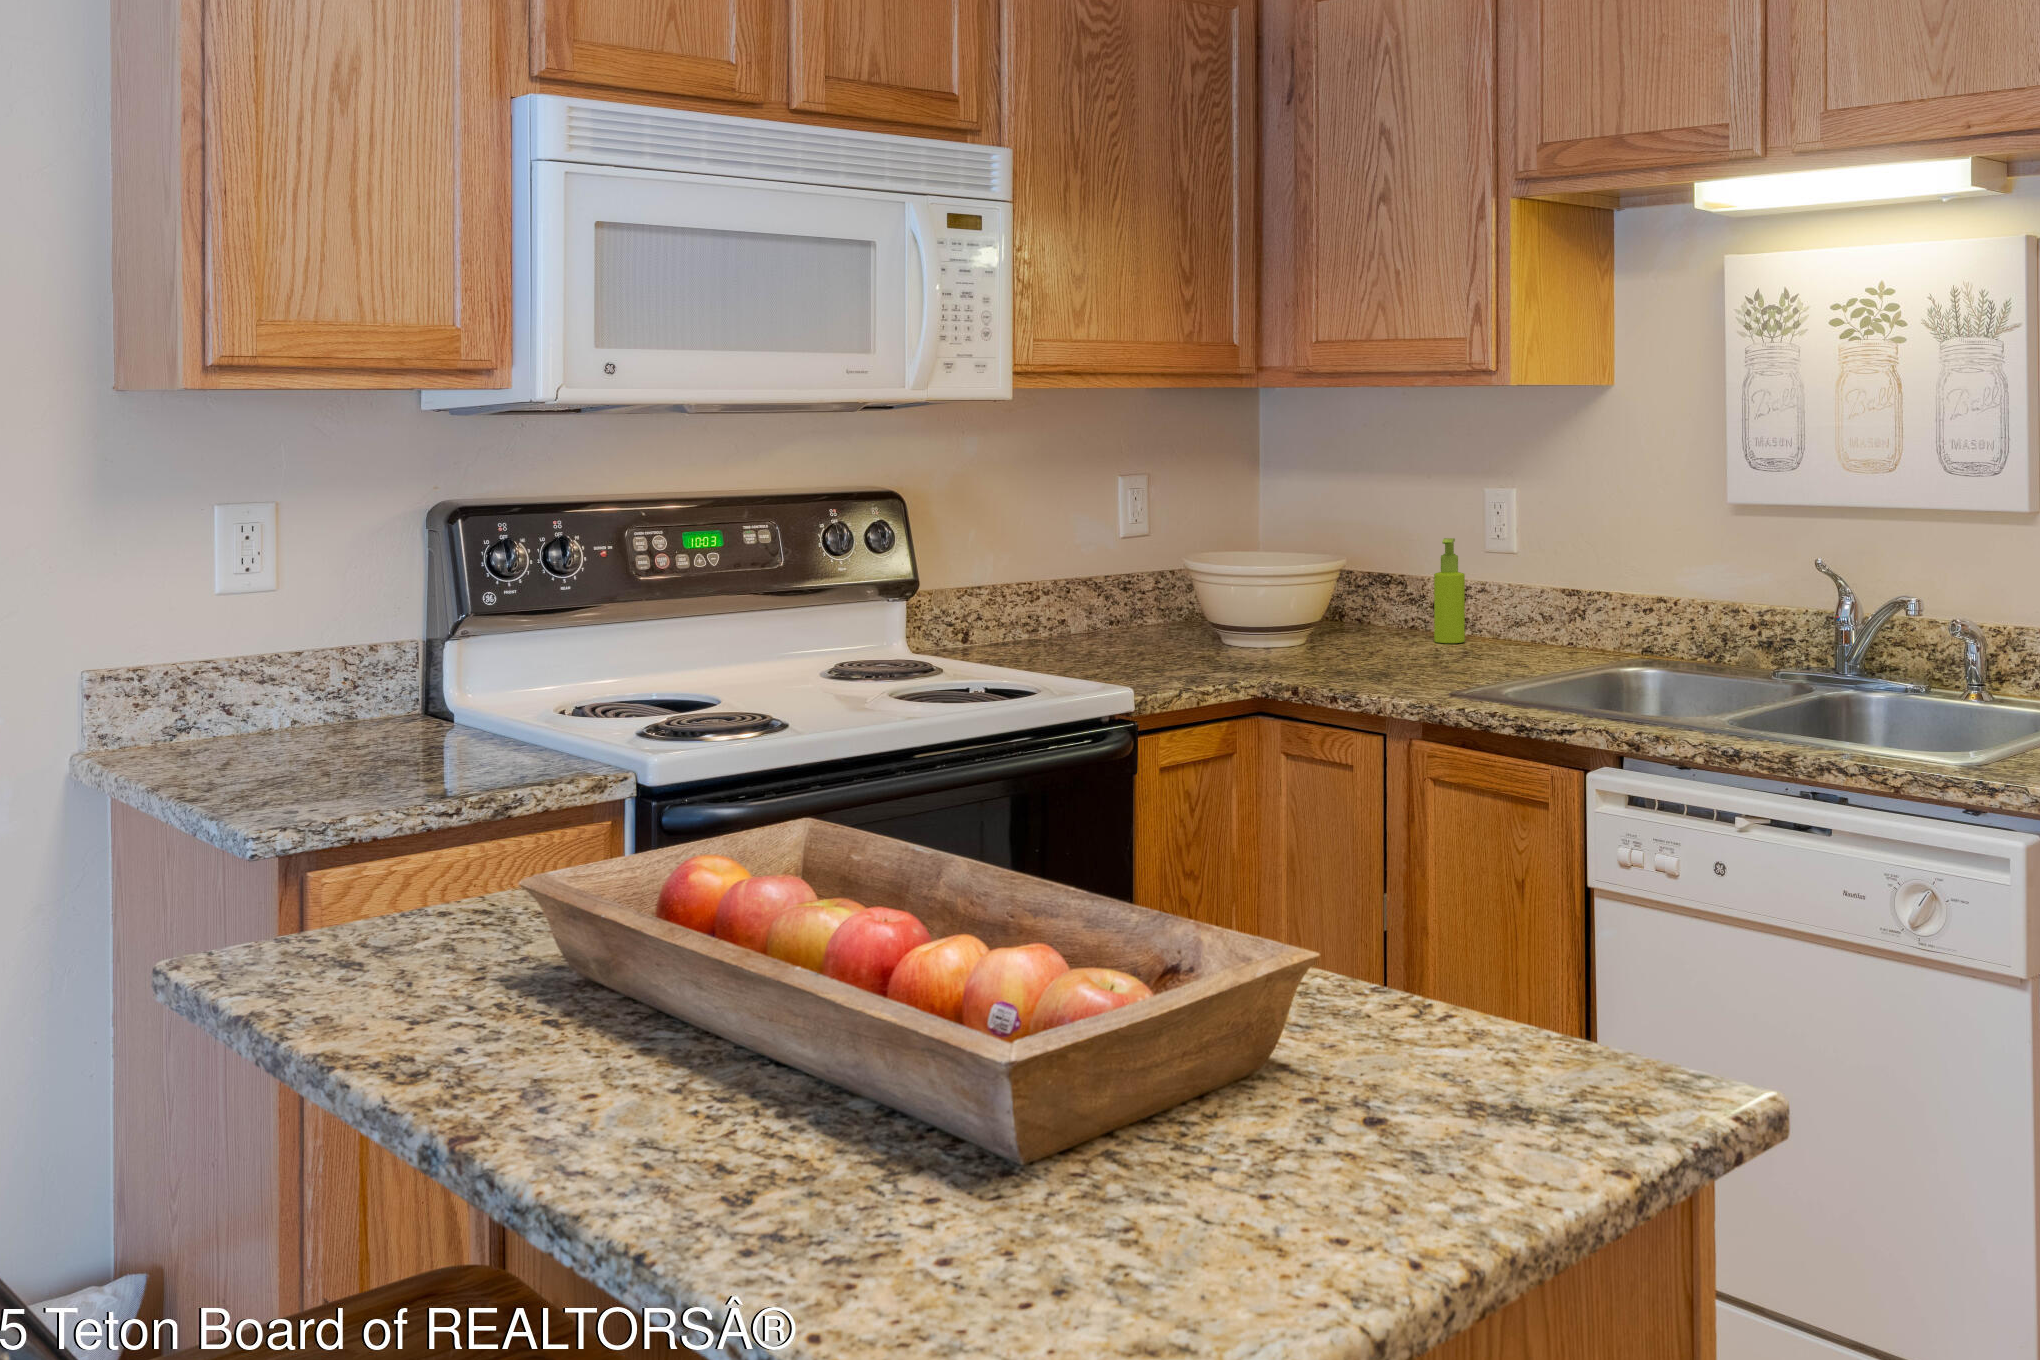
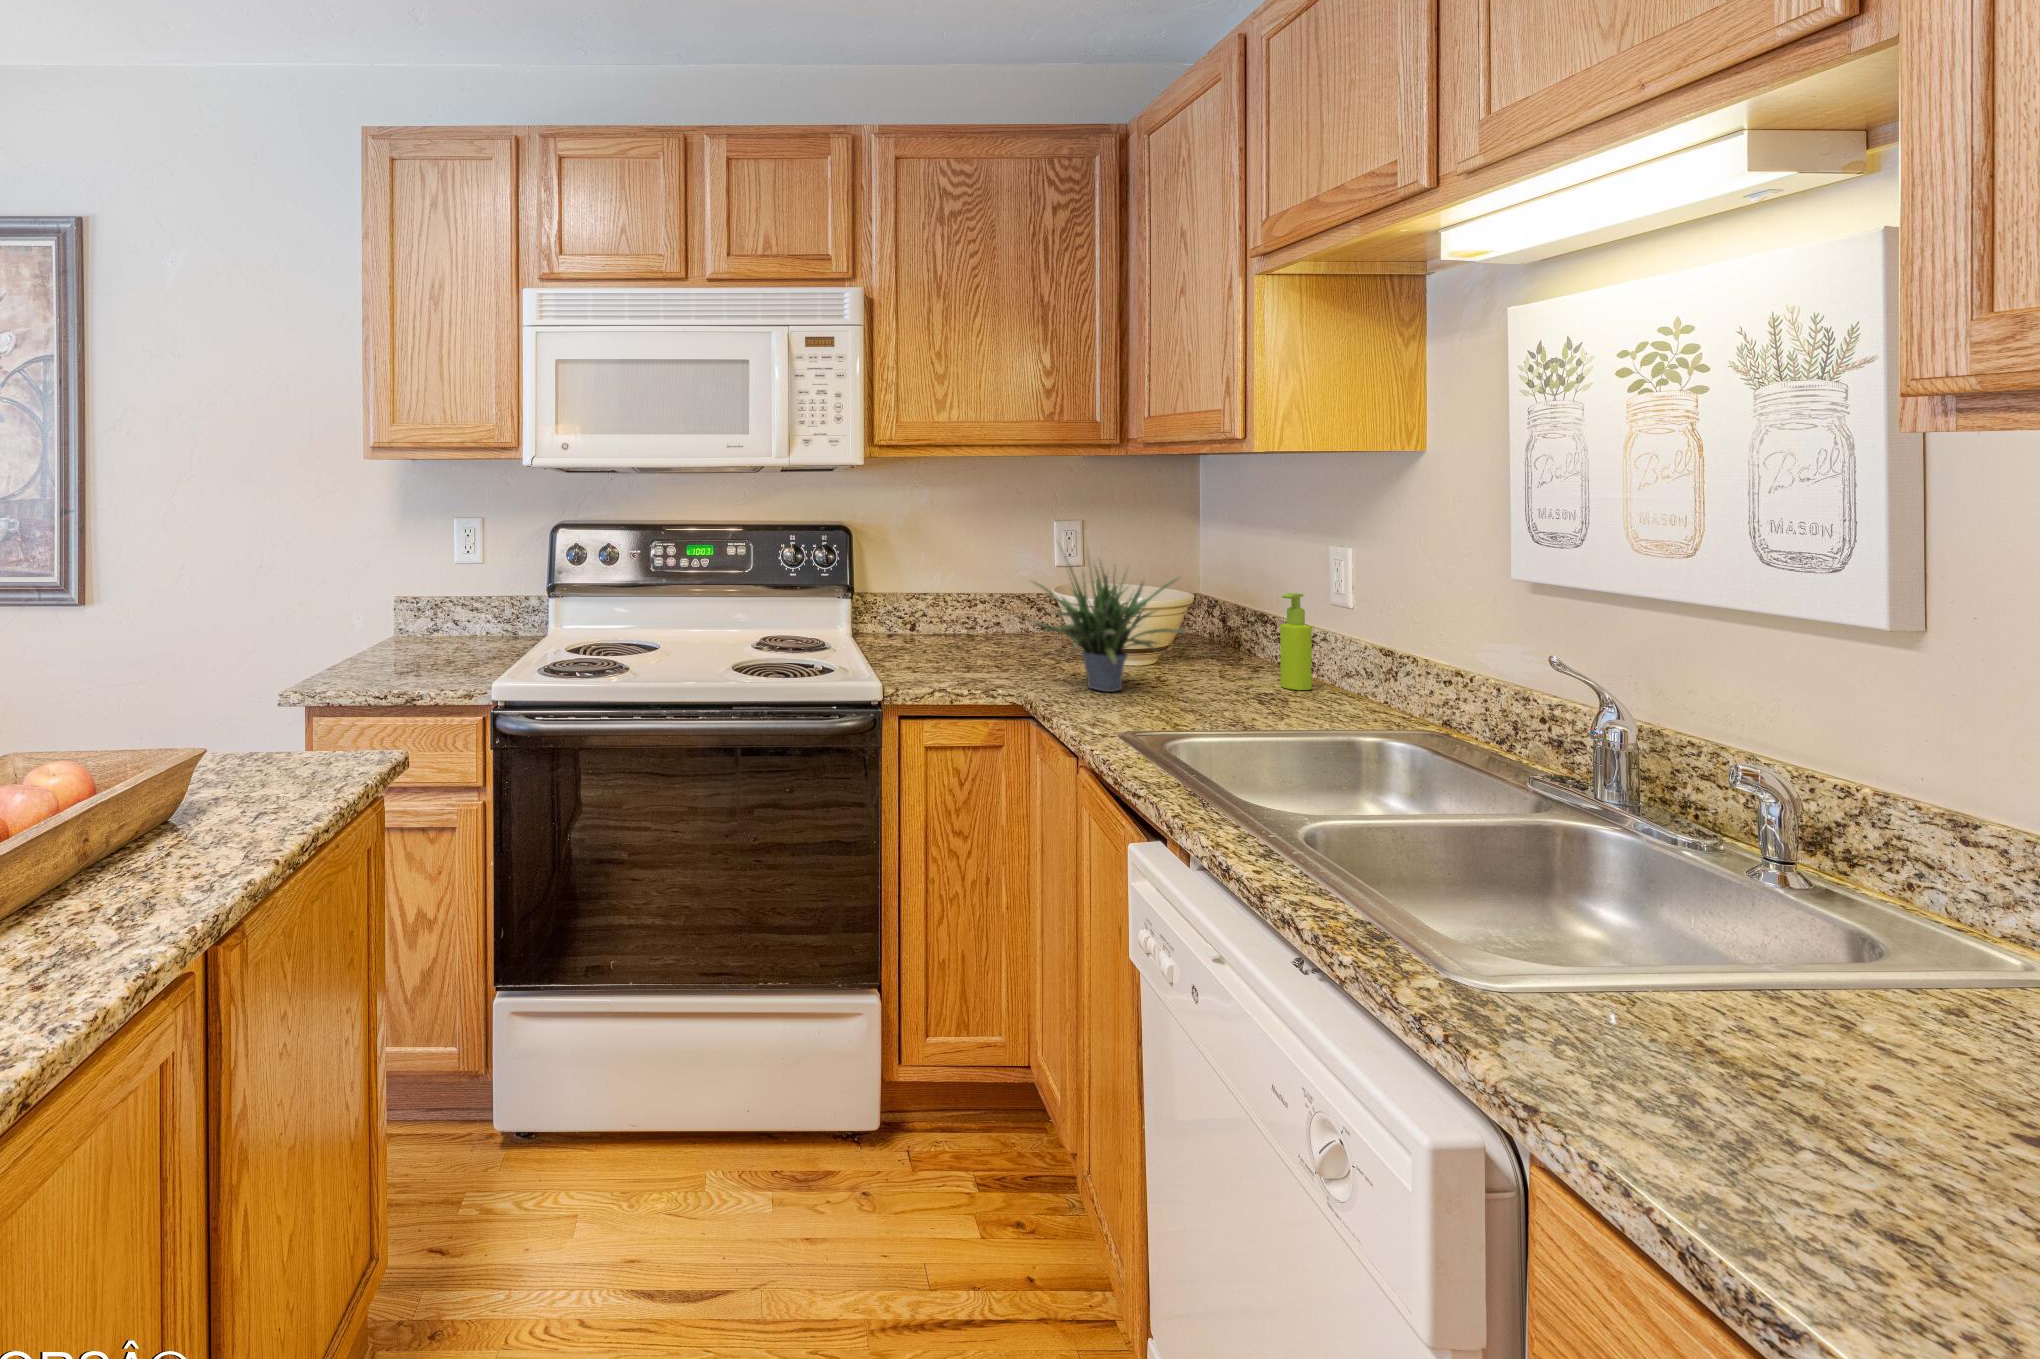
potted plant: none [1209,482,1418,665] -> present [1028,549,1185,692]

